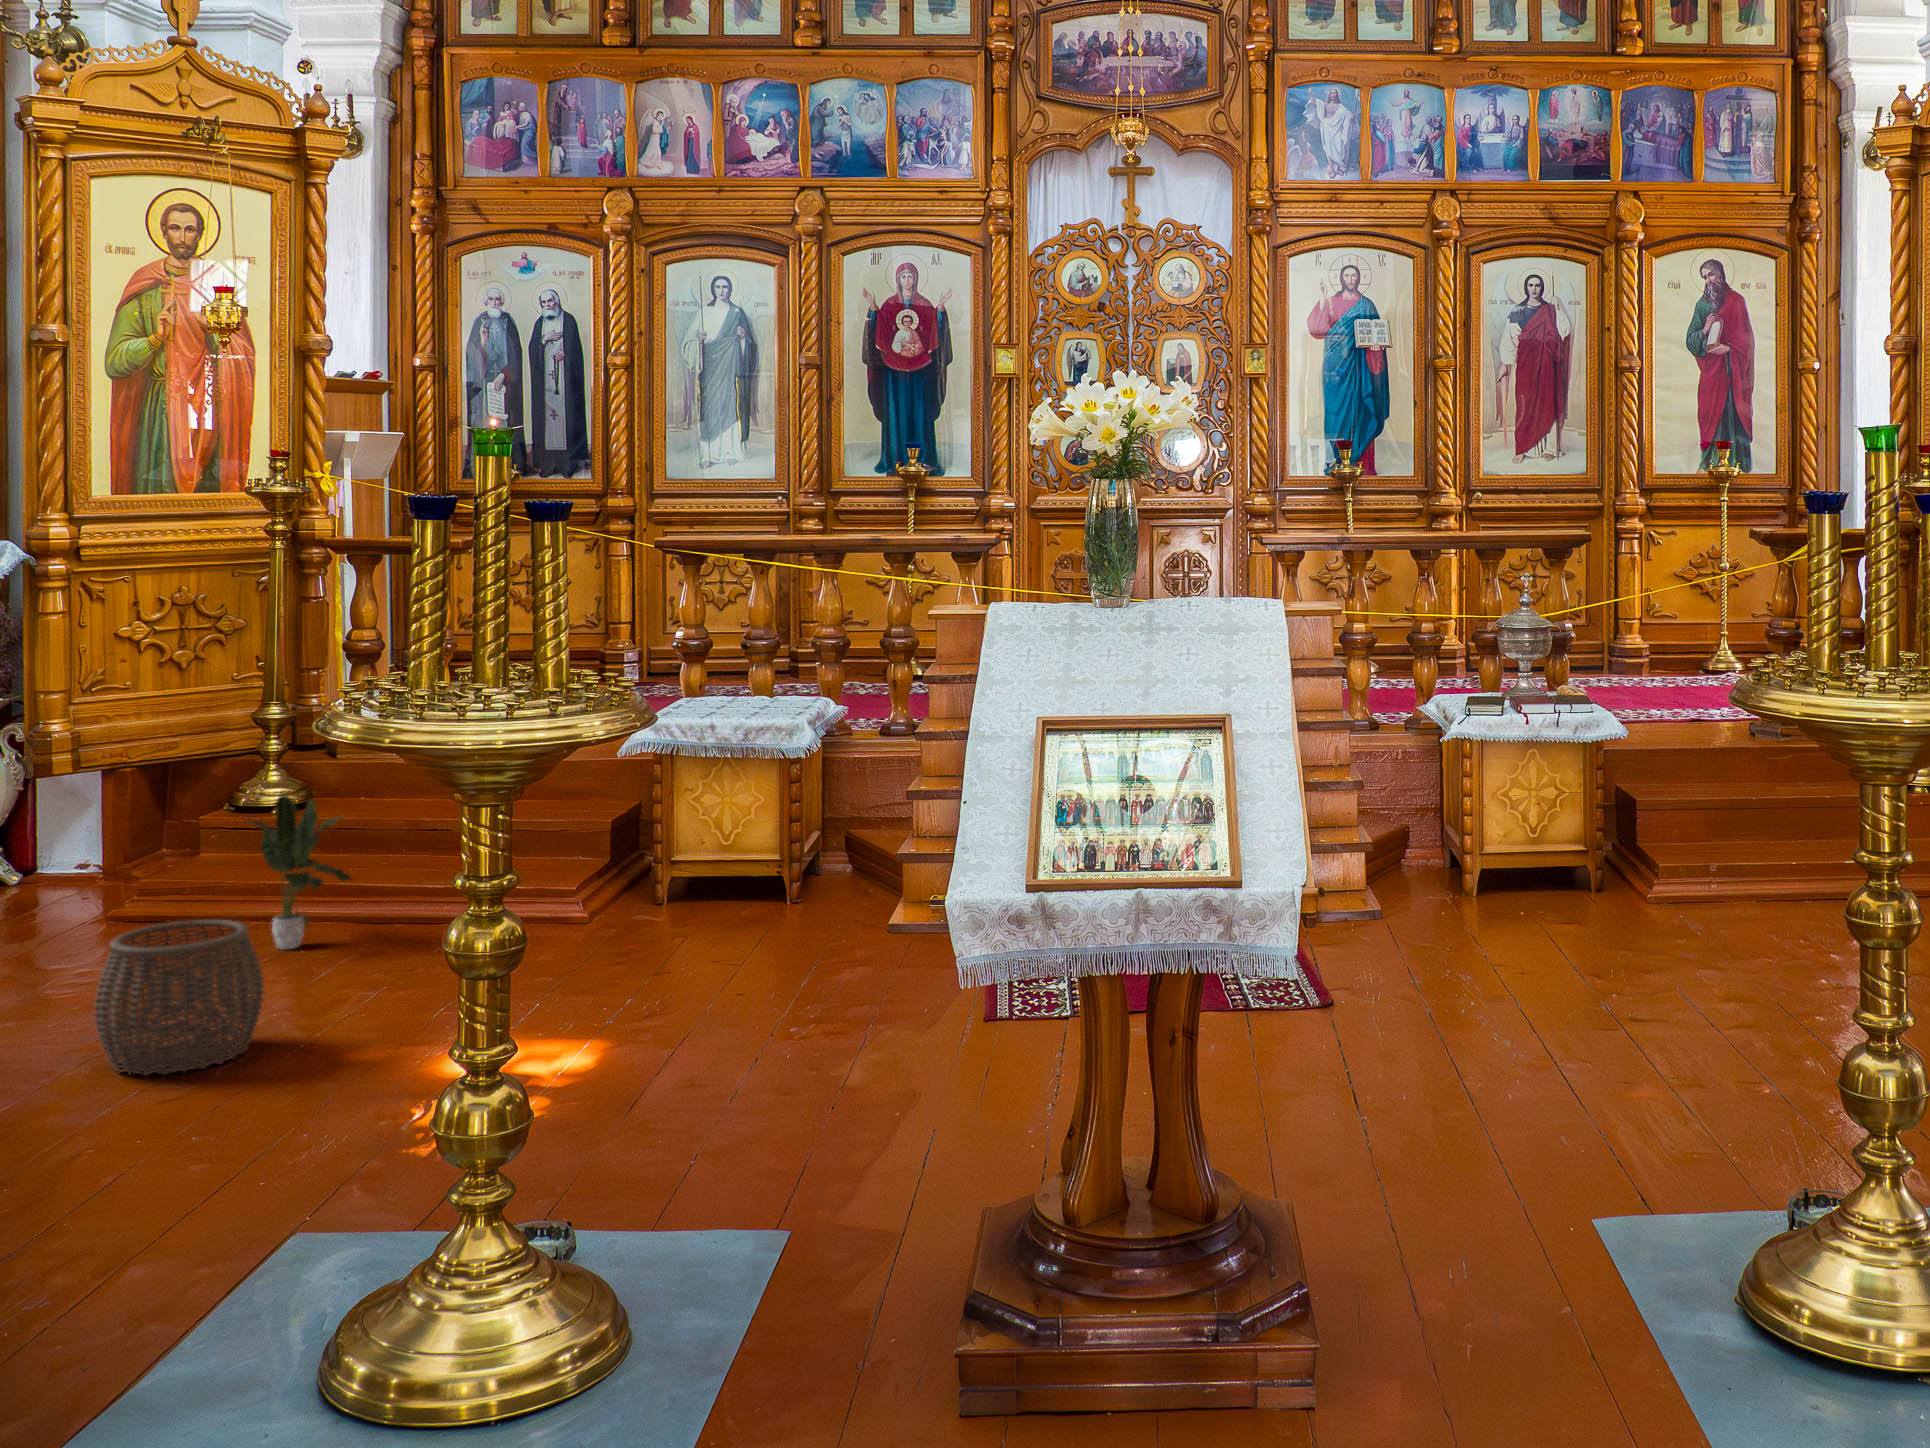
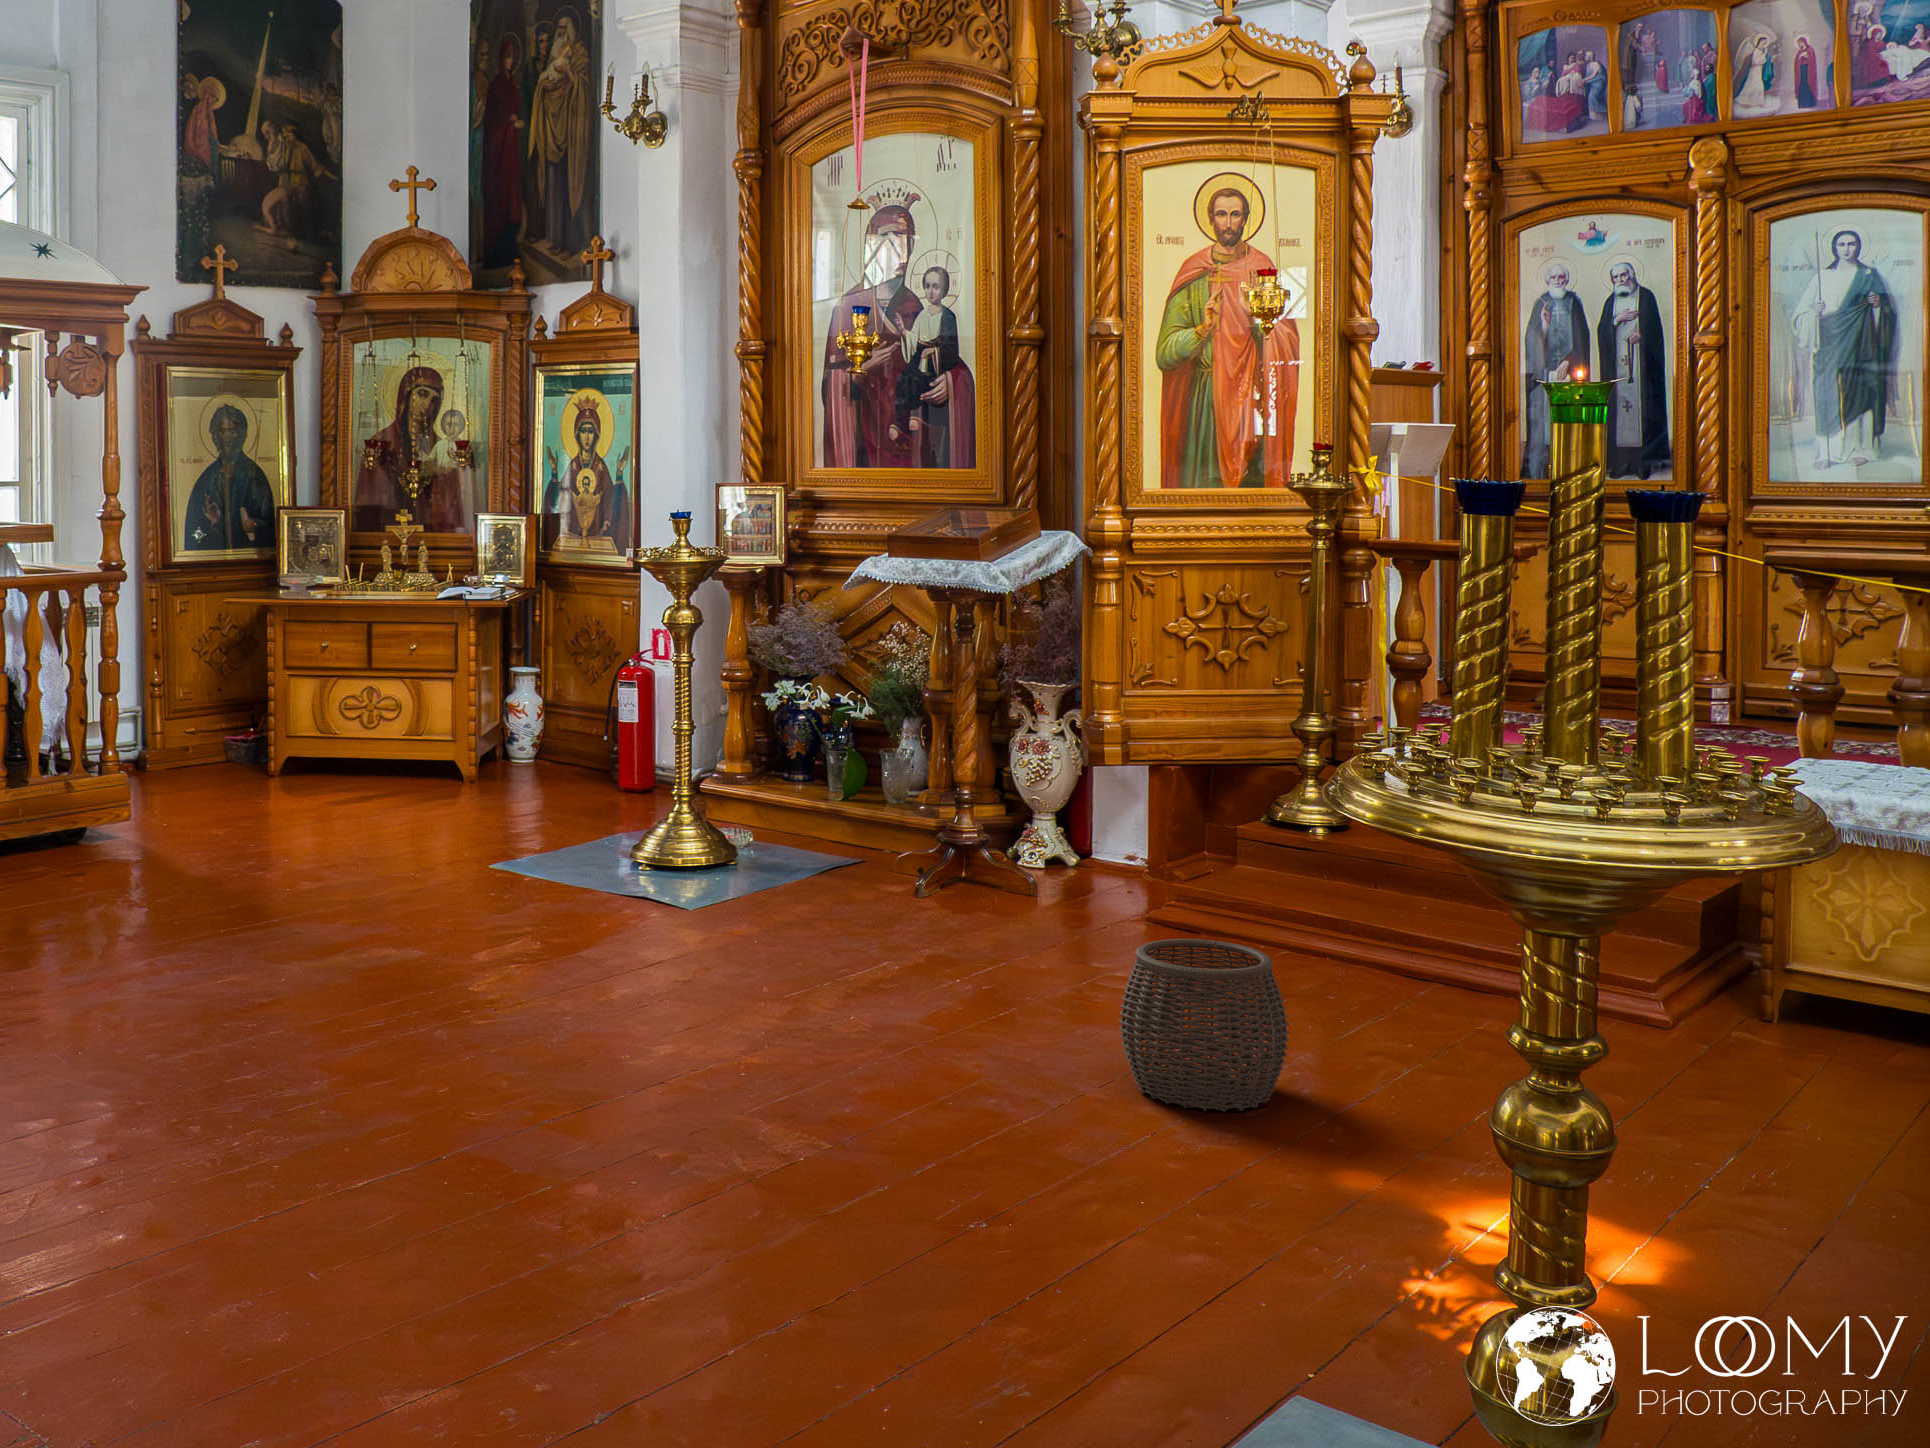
potted plant: present [248,795,353,950] -> none [1274,813,1392,987]

